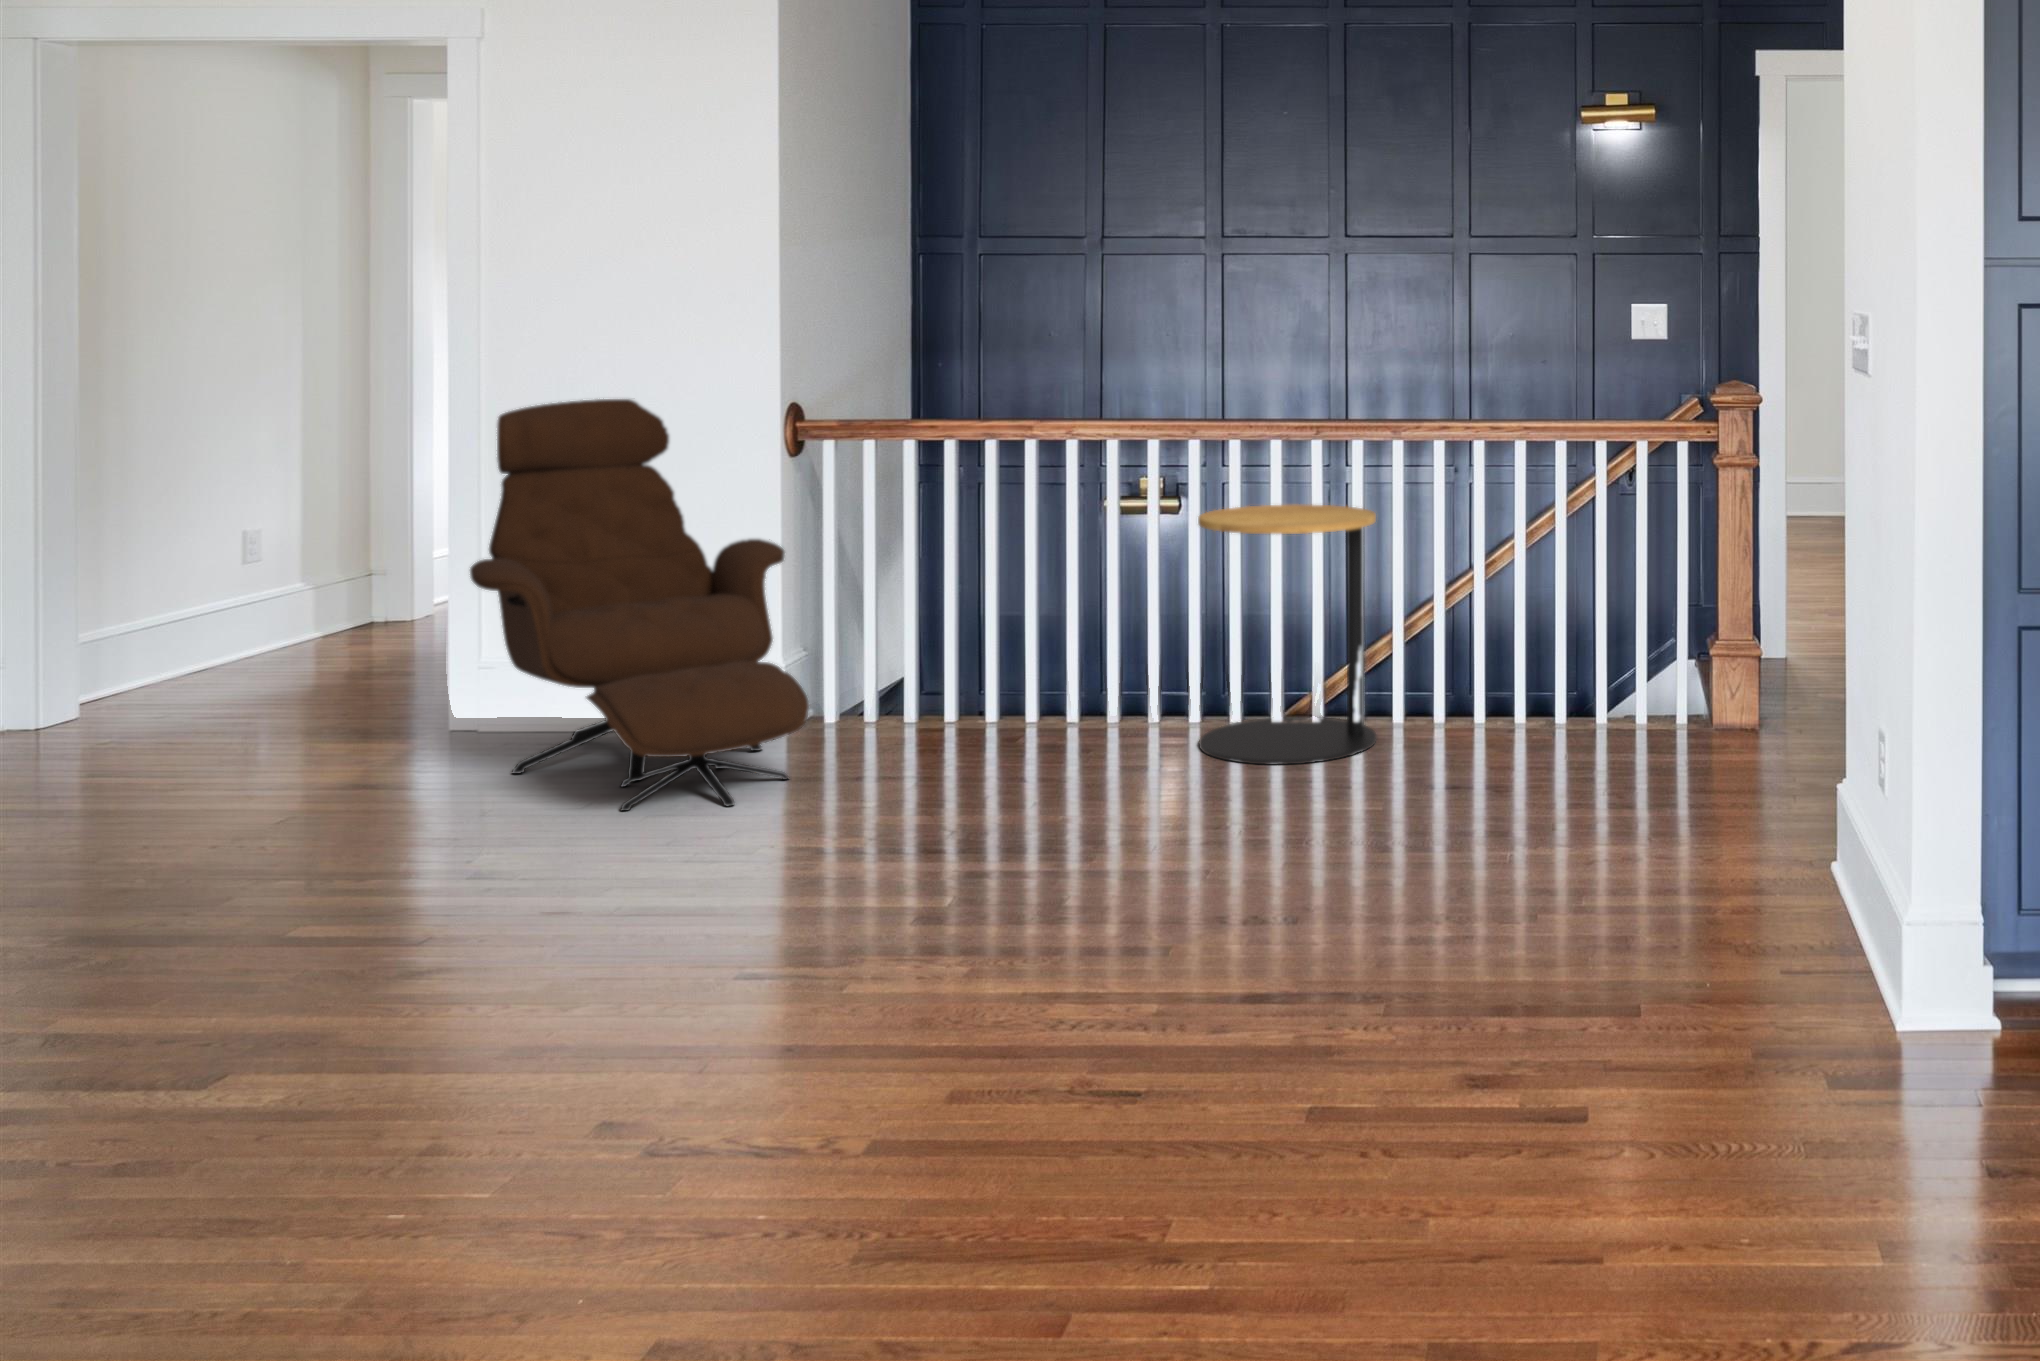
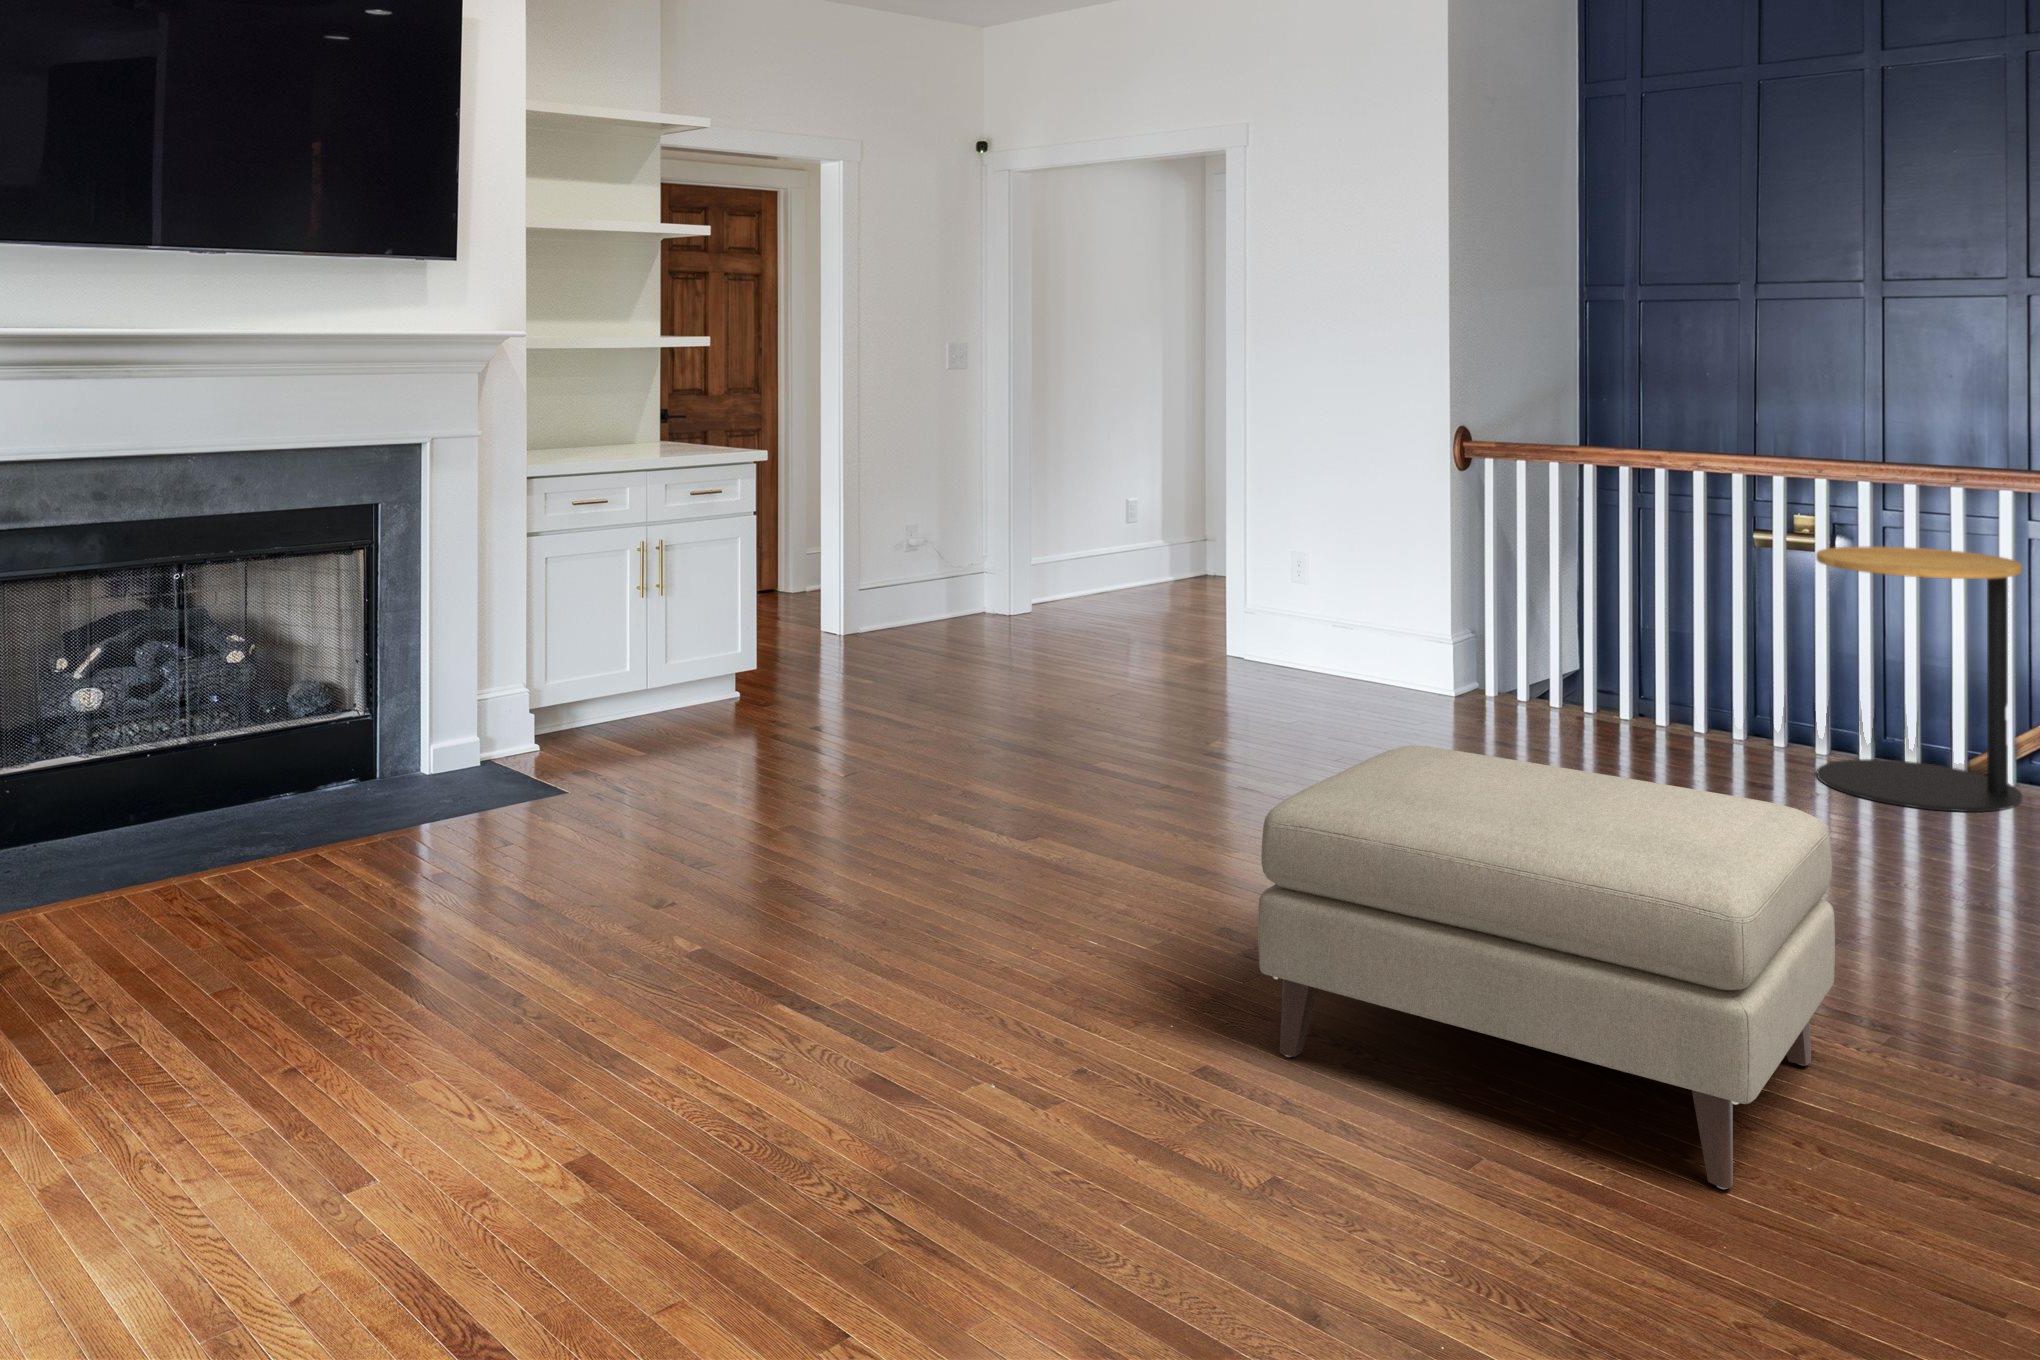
lounge chair: present [470,399,809,811] -> none [1228,418,1454,746]
ottoman: none [732,794,1368,1271] -> present [1258,745,1835,1189]

